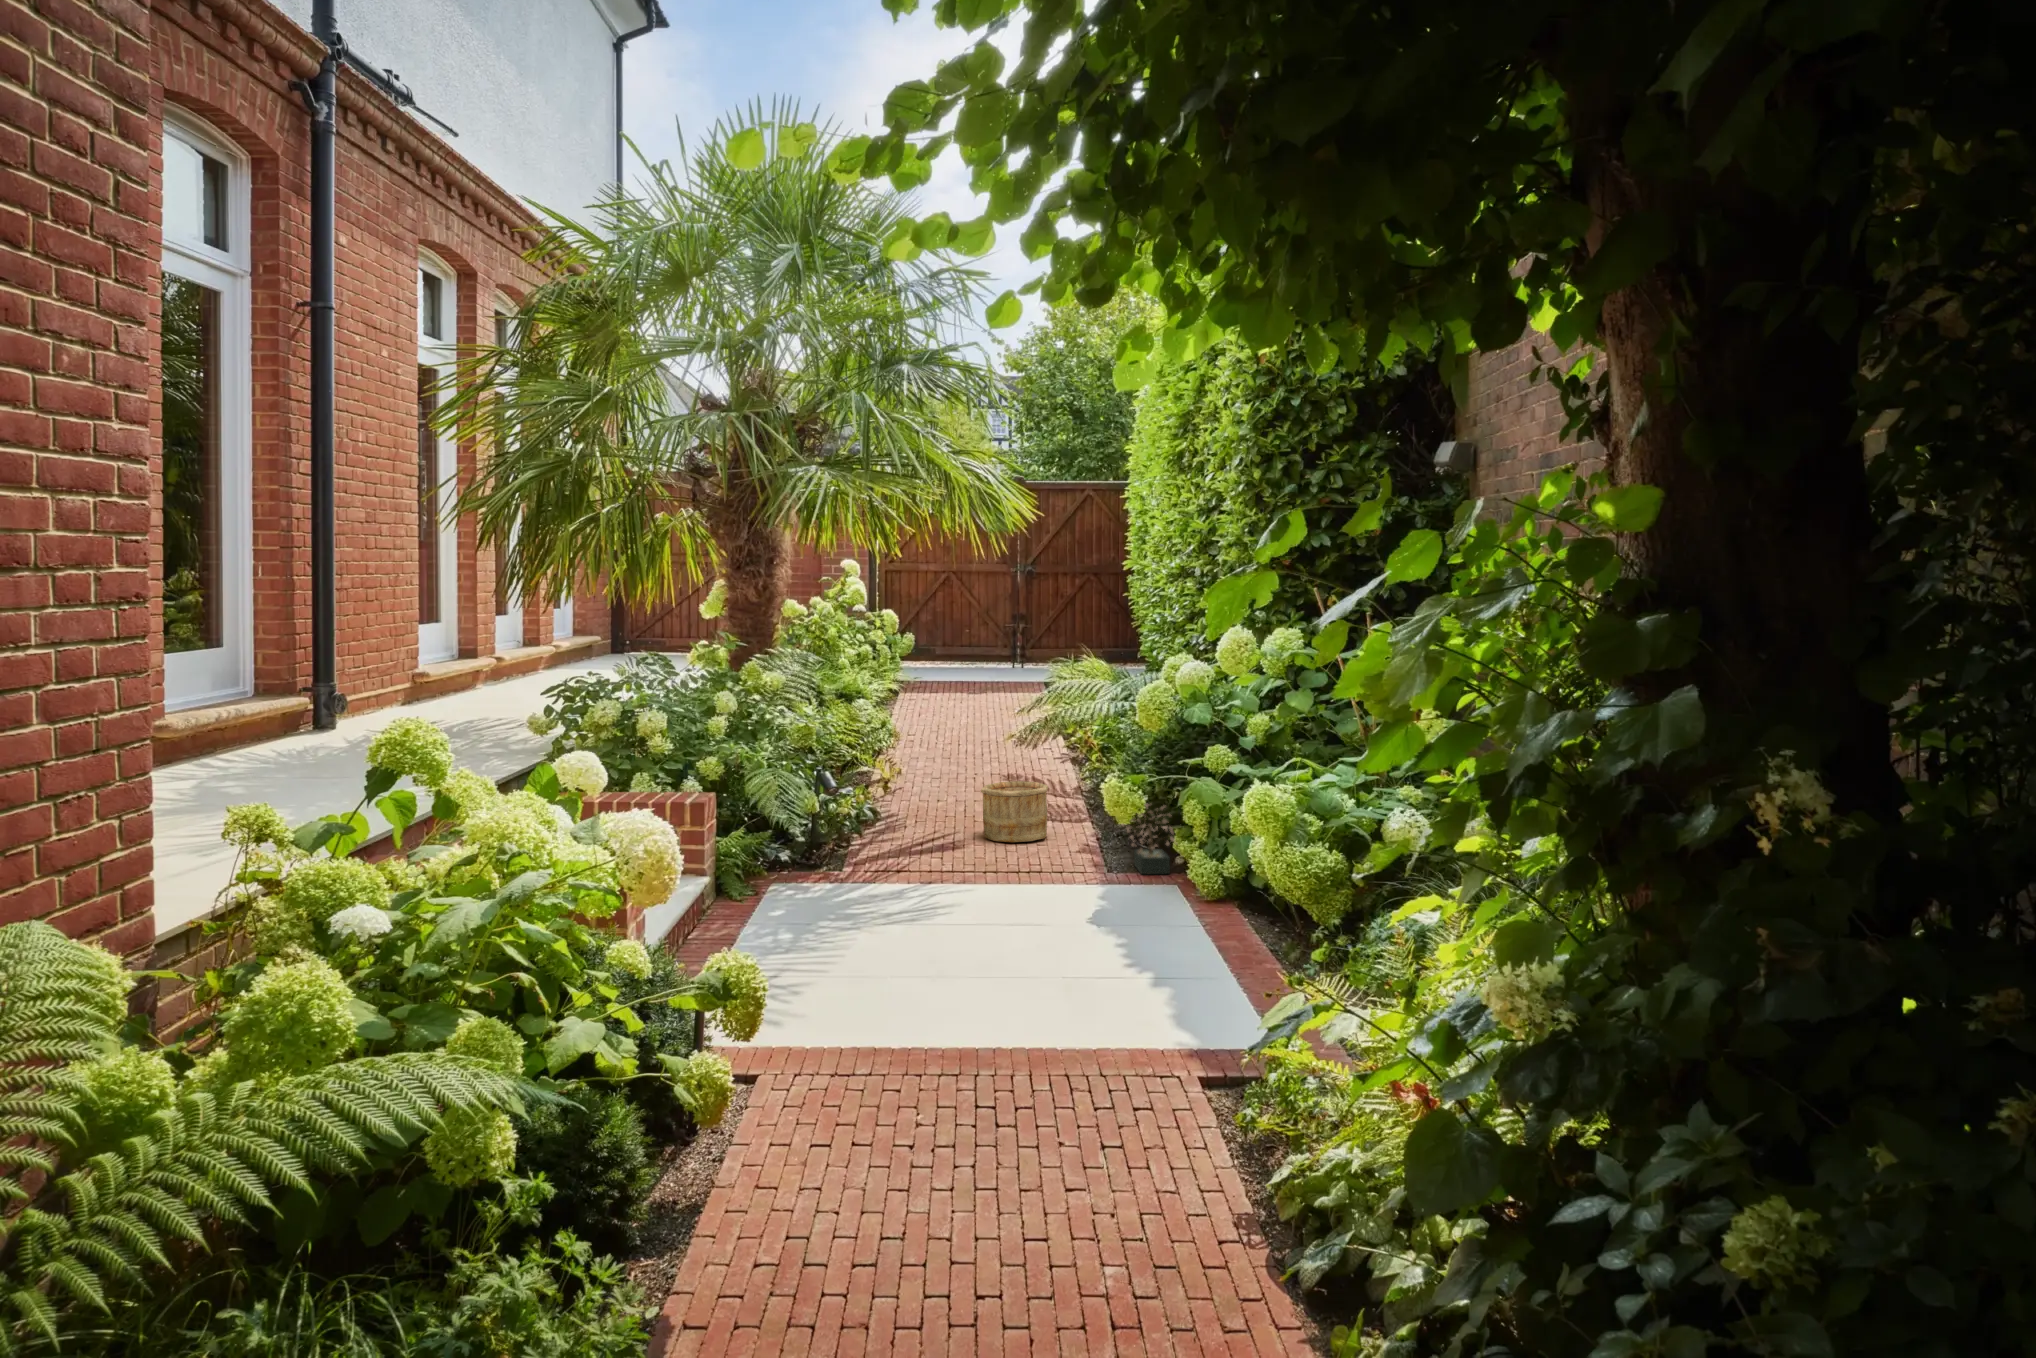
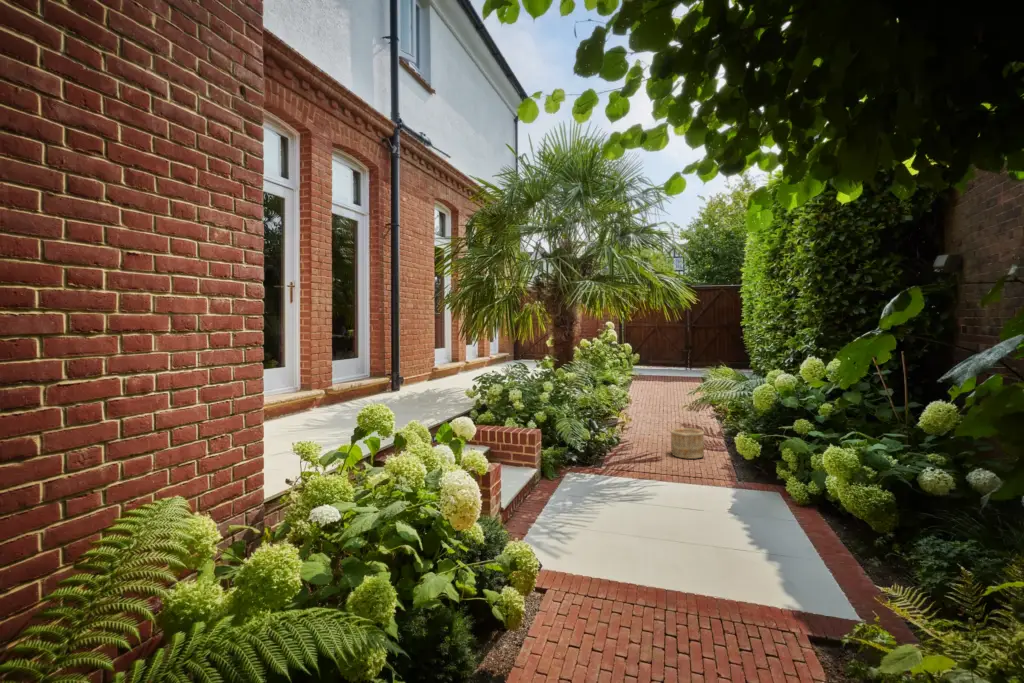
decorative plant: present [1127,804,1175,874] -> none [744,445,776,483]

